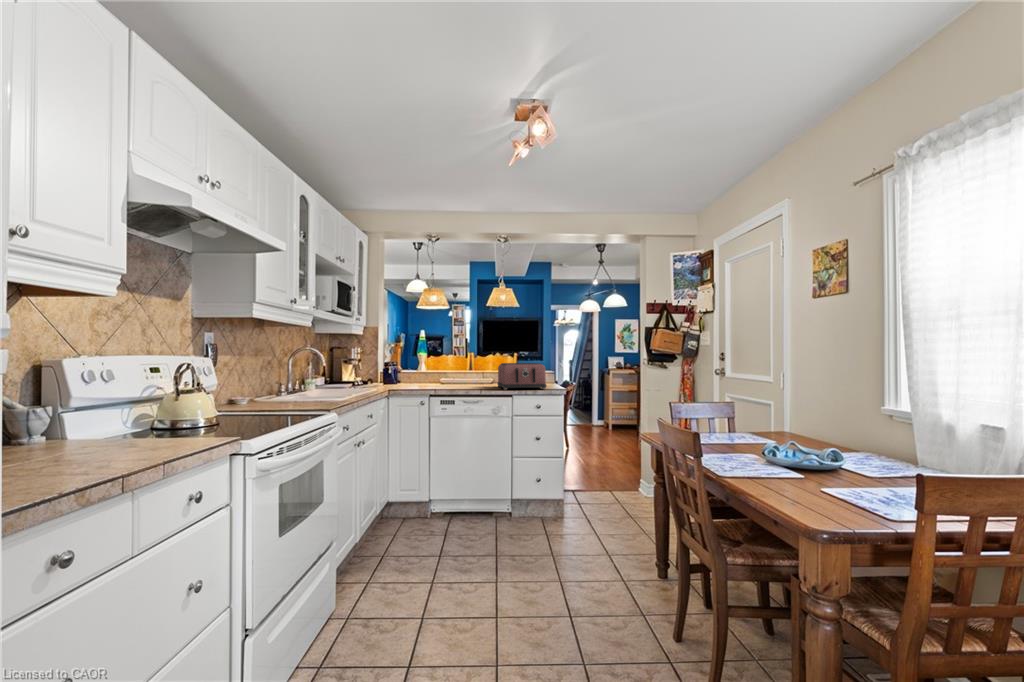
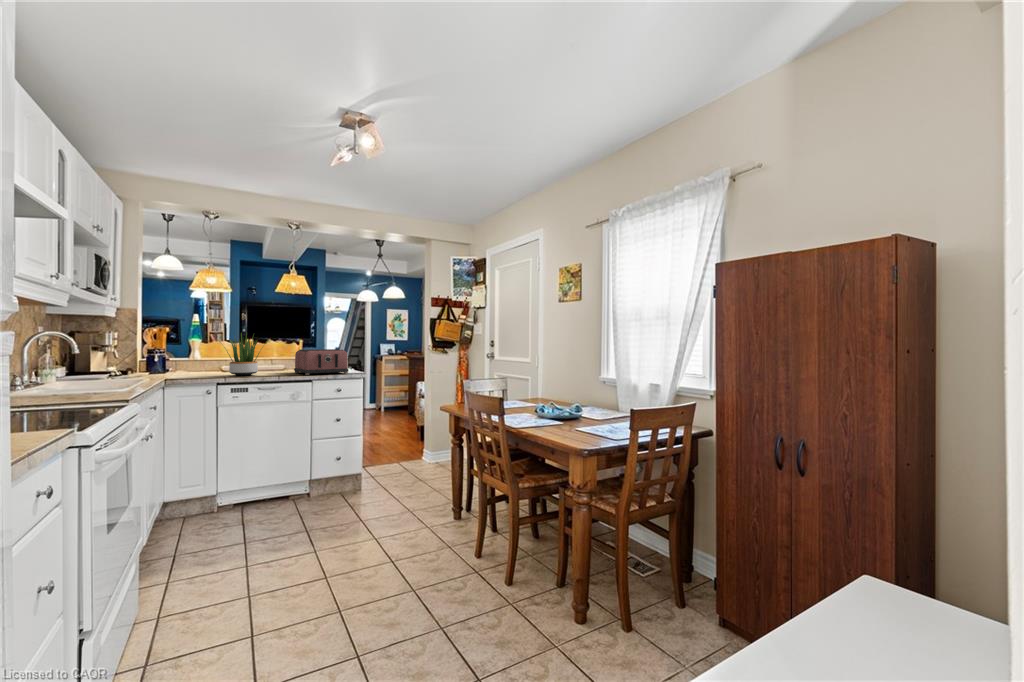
potted plant: none [429,346,473,389] -> present [226,333,263,376]

